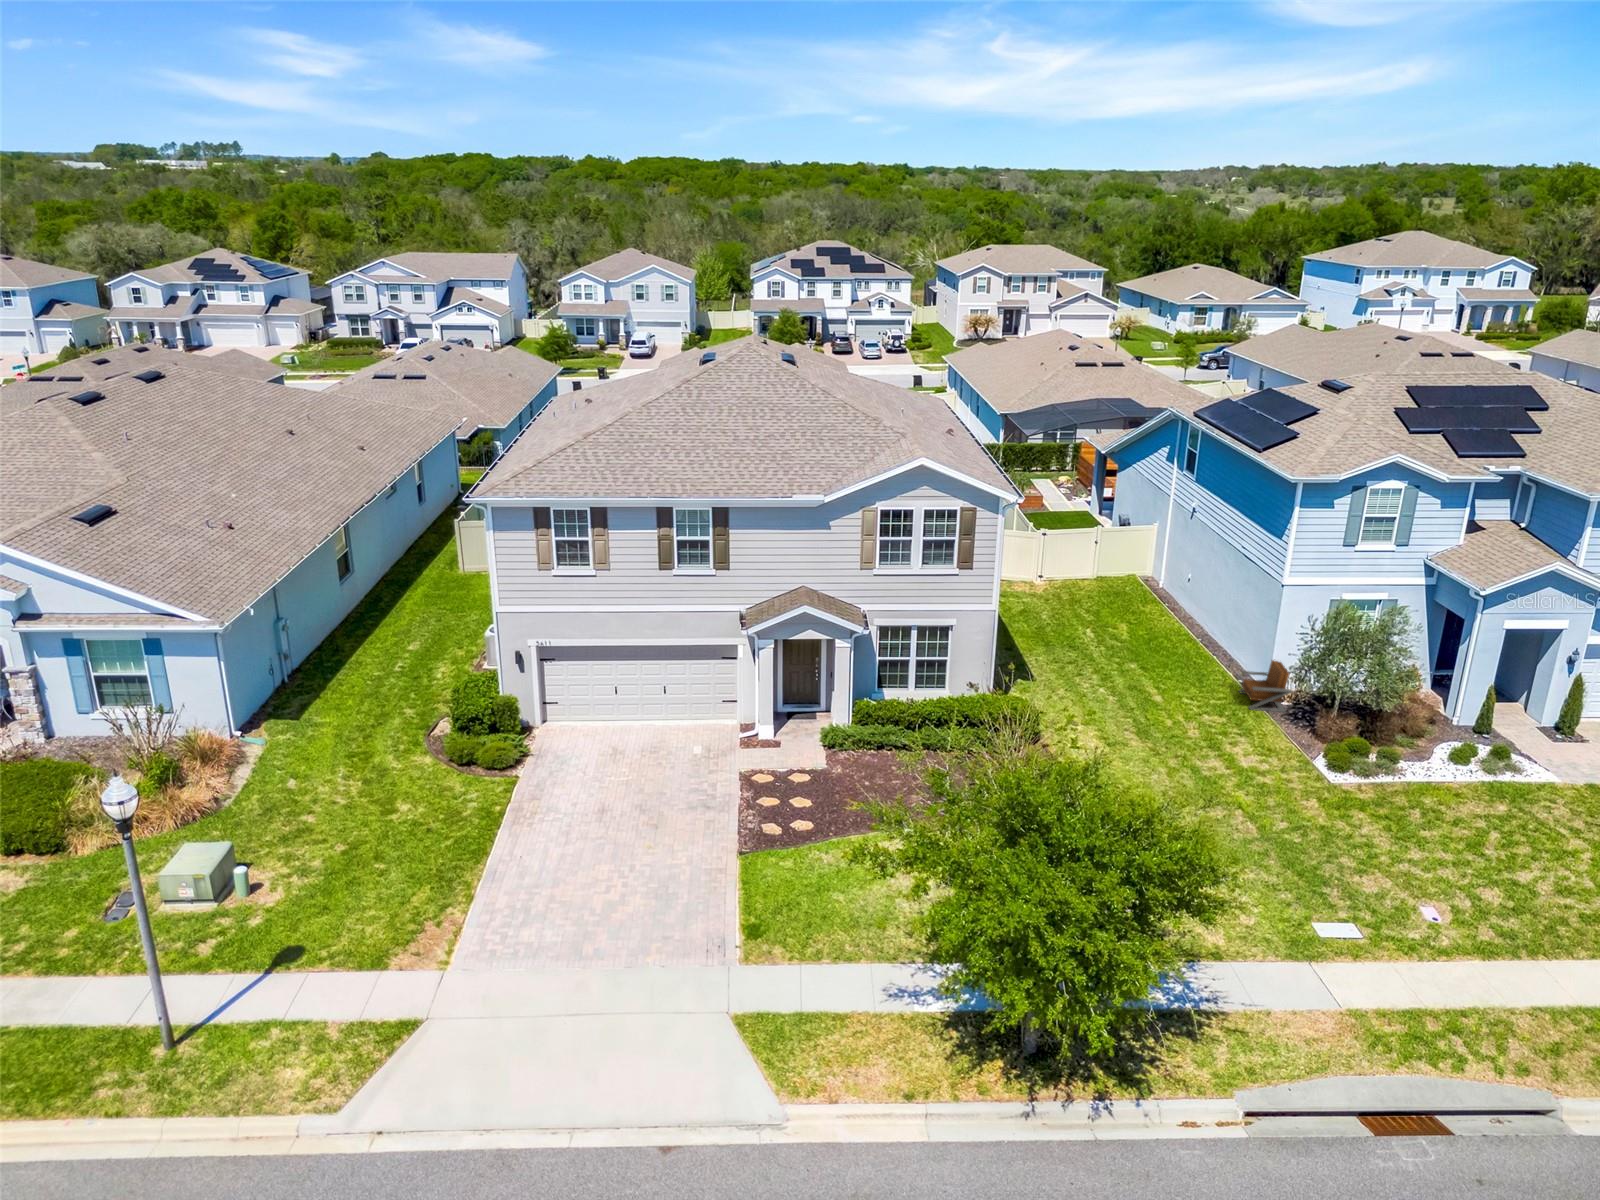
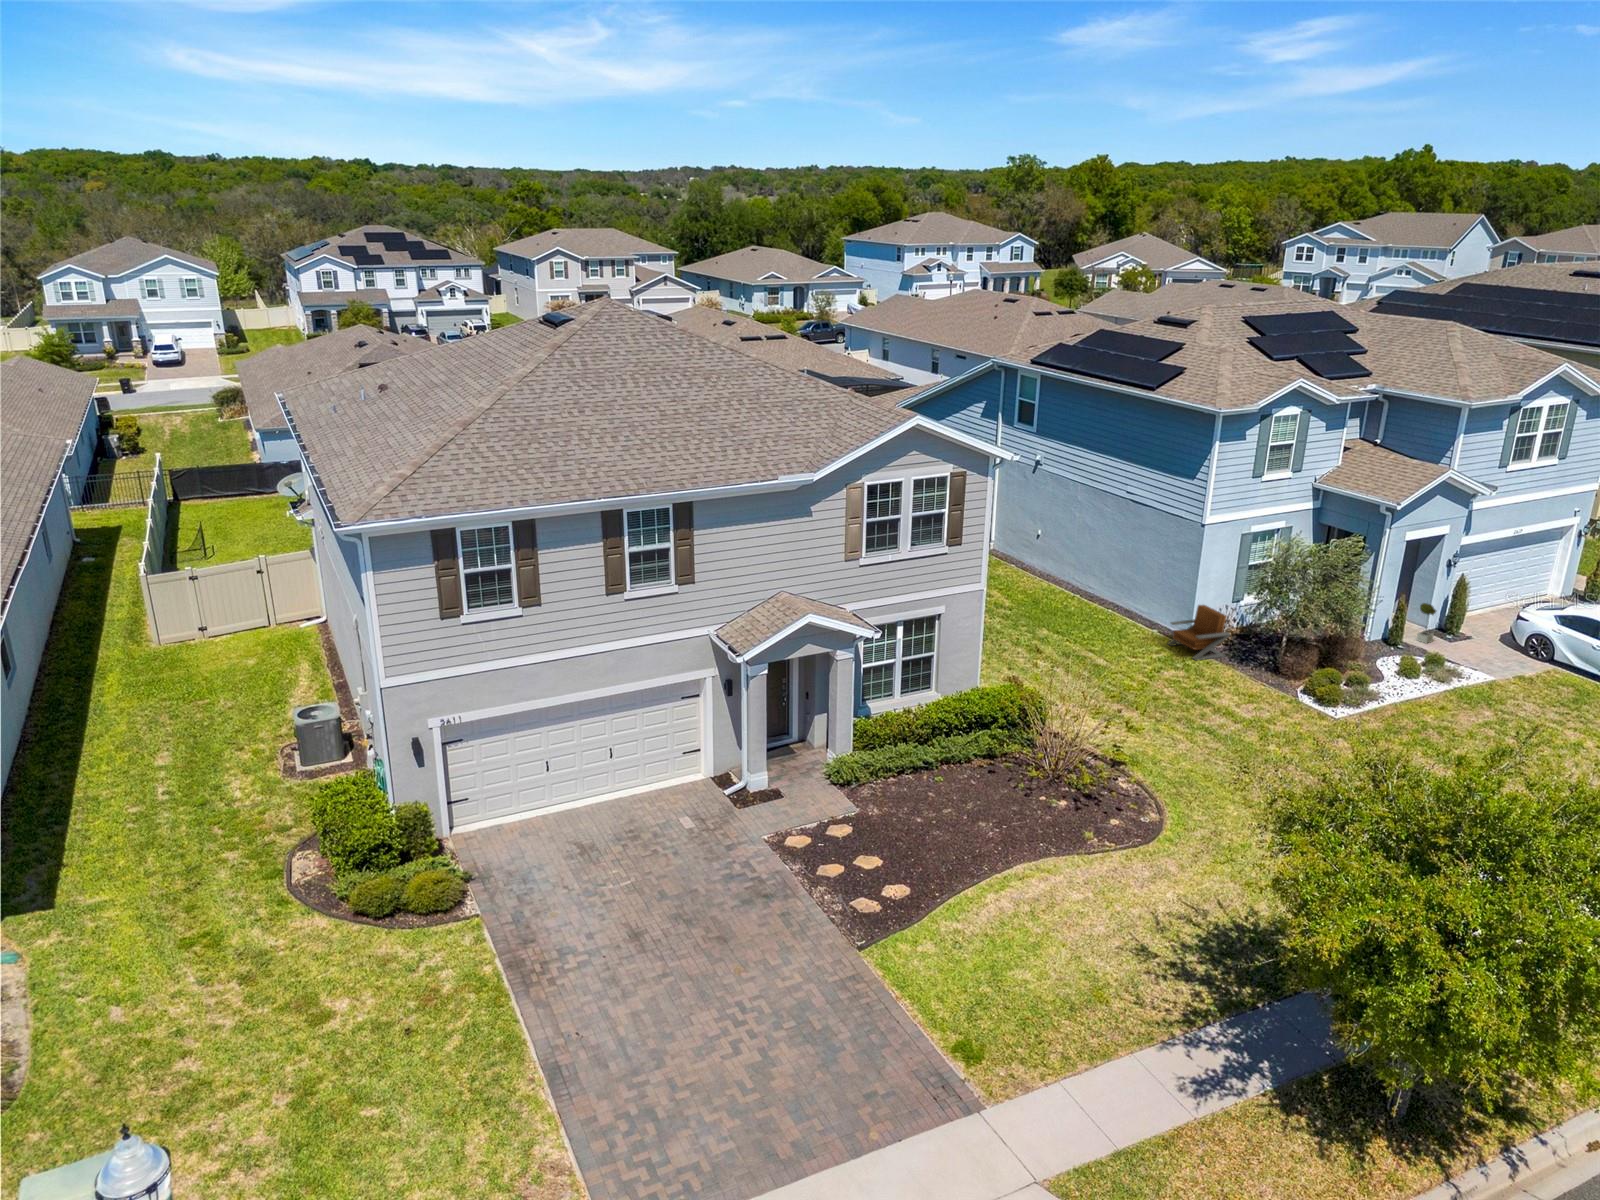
potted tree: none [1526,698,1552,740] -> present [1417,603,1436,643]

